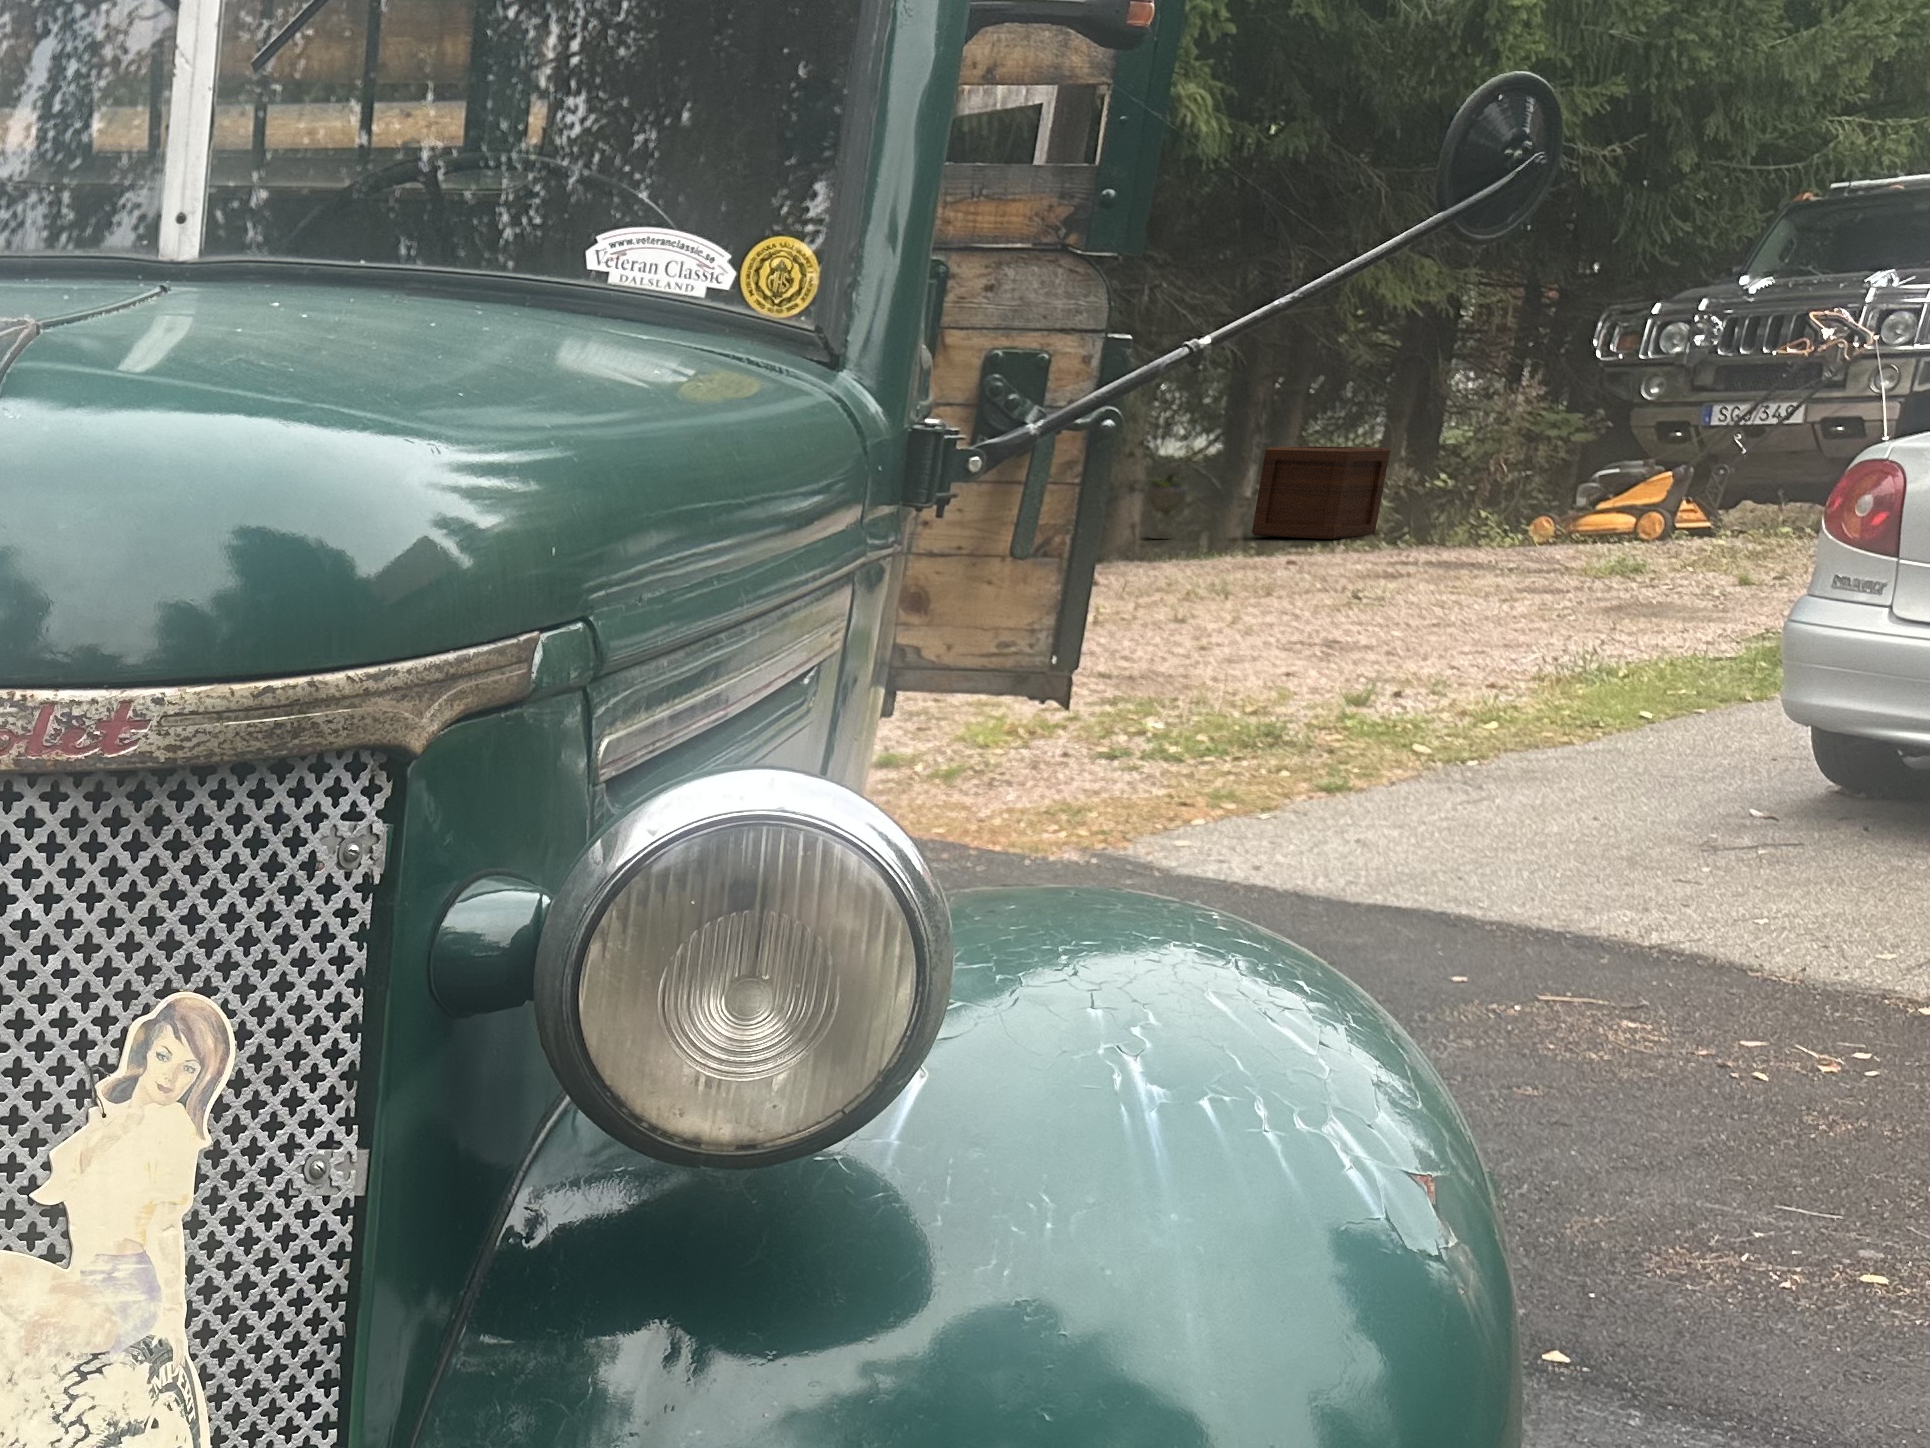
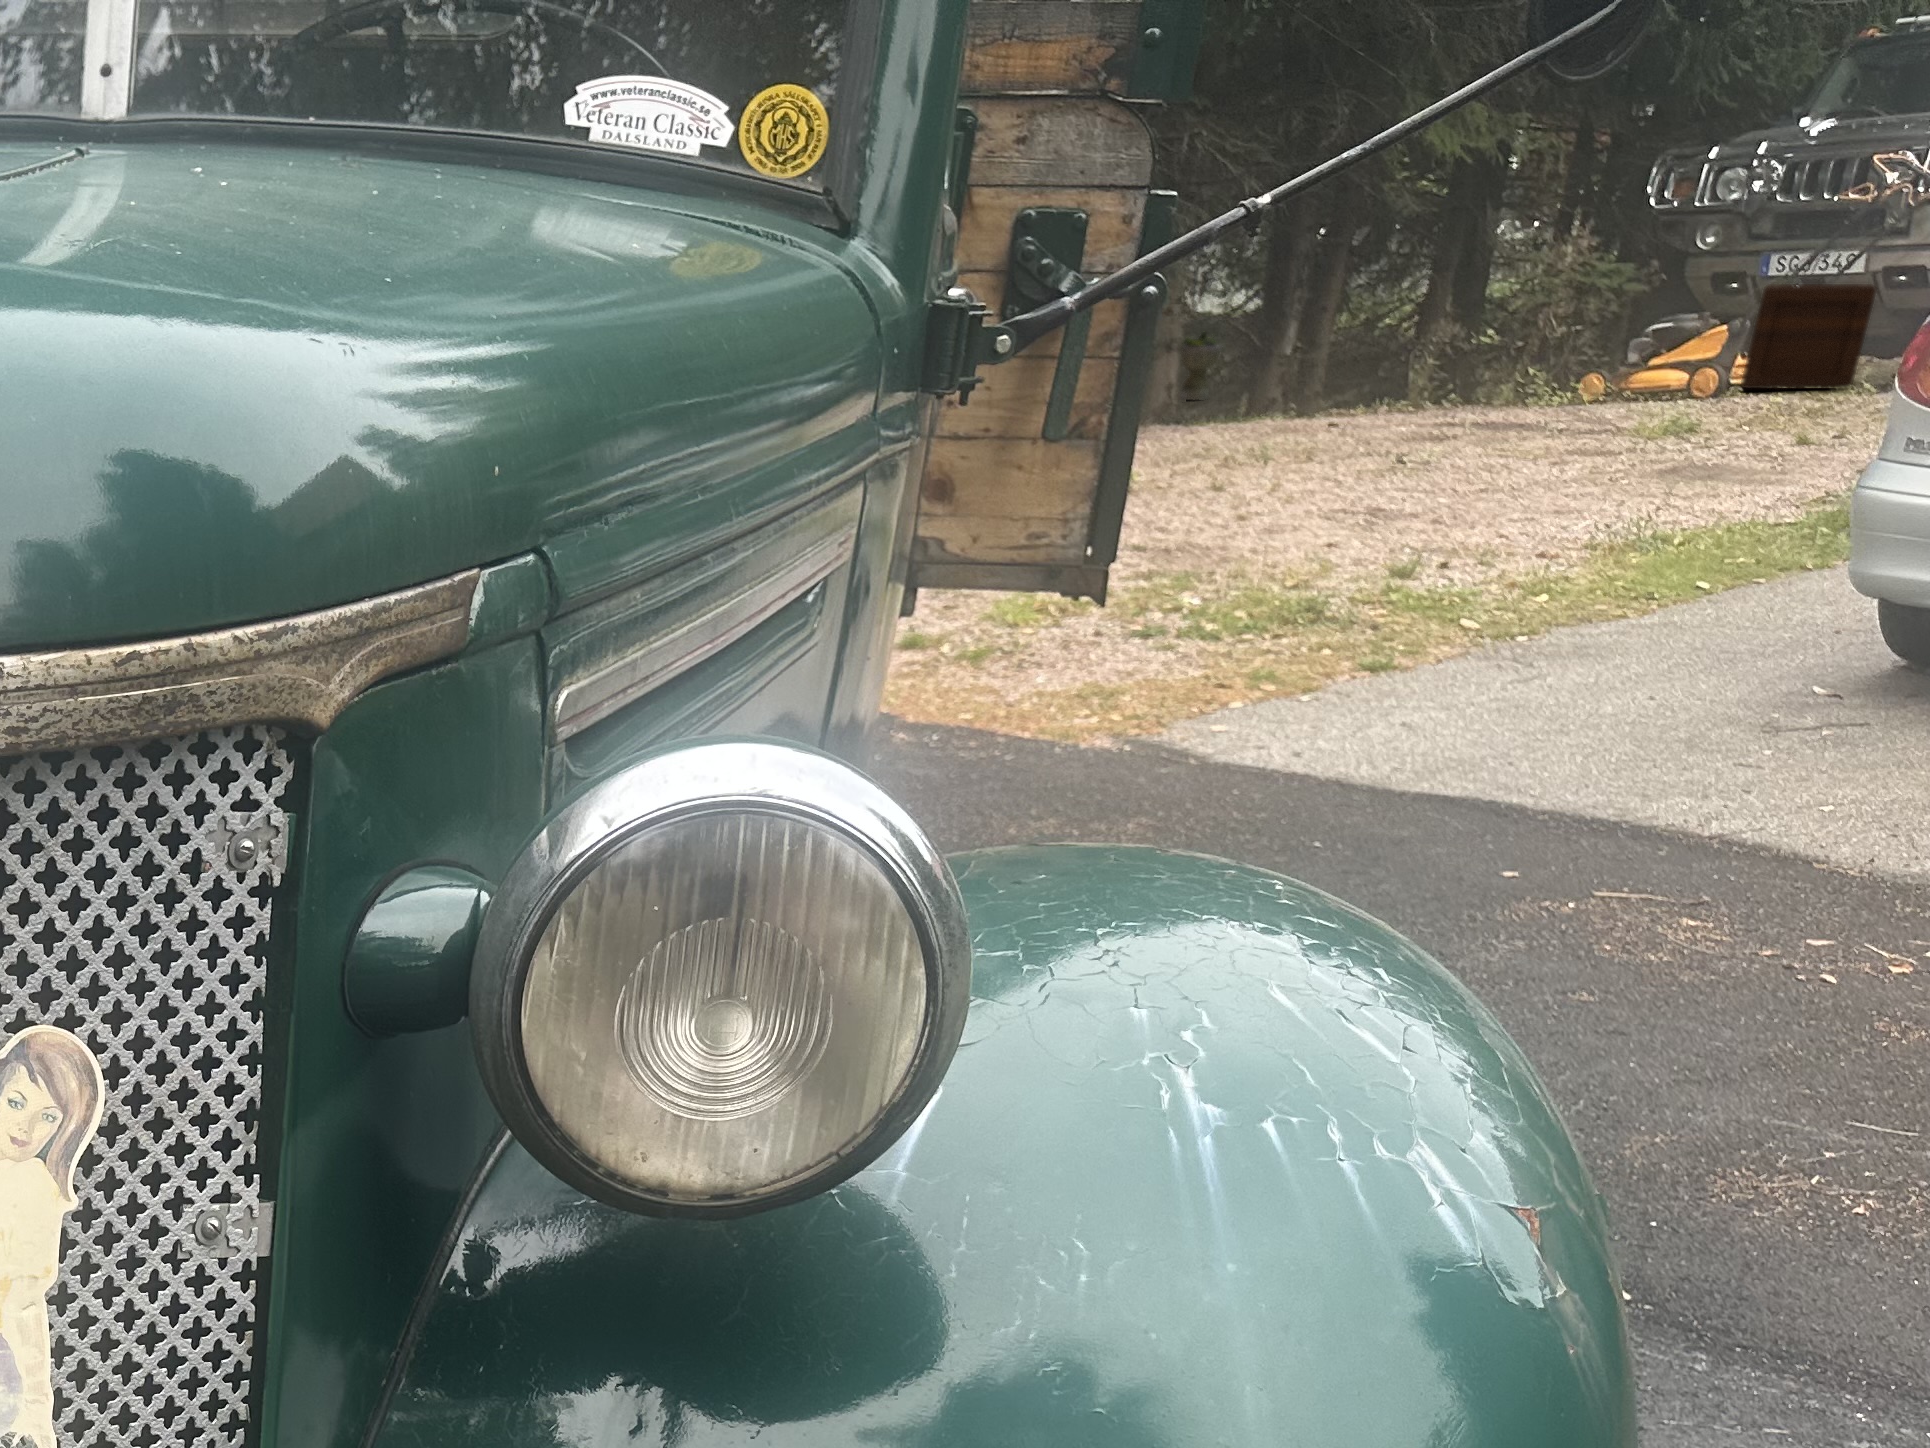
wooden crate: present [1252,446,1390,539] -> present [1741,284,1877,389]

